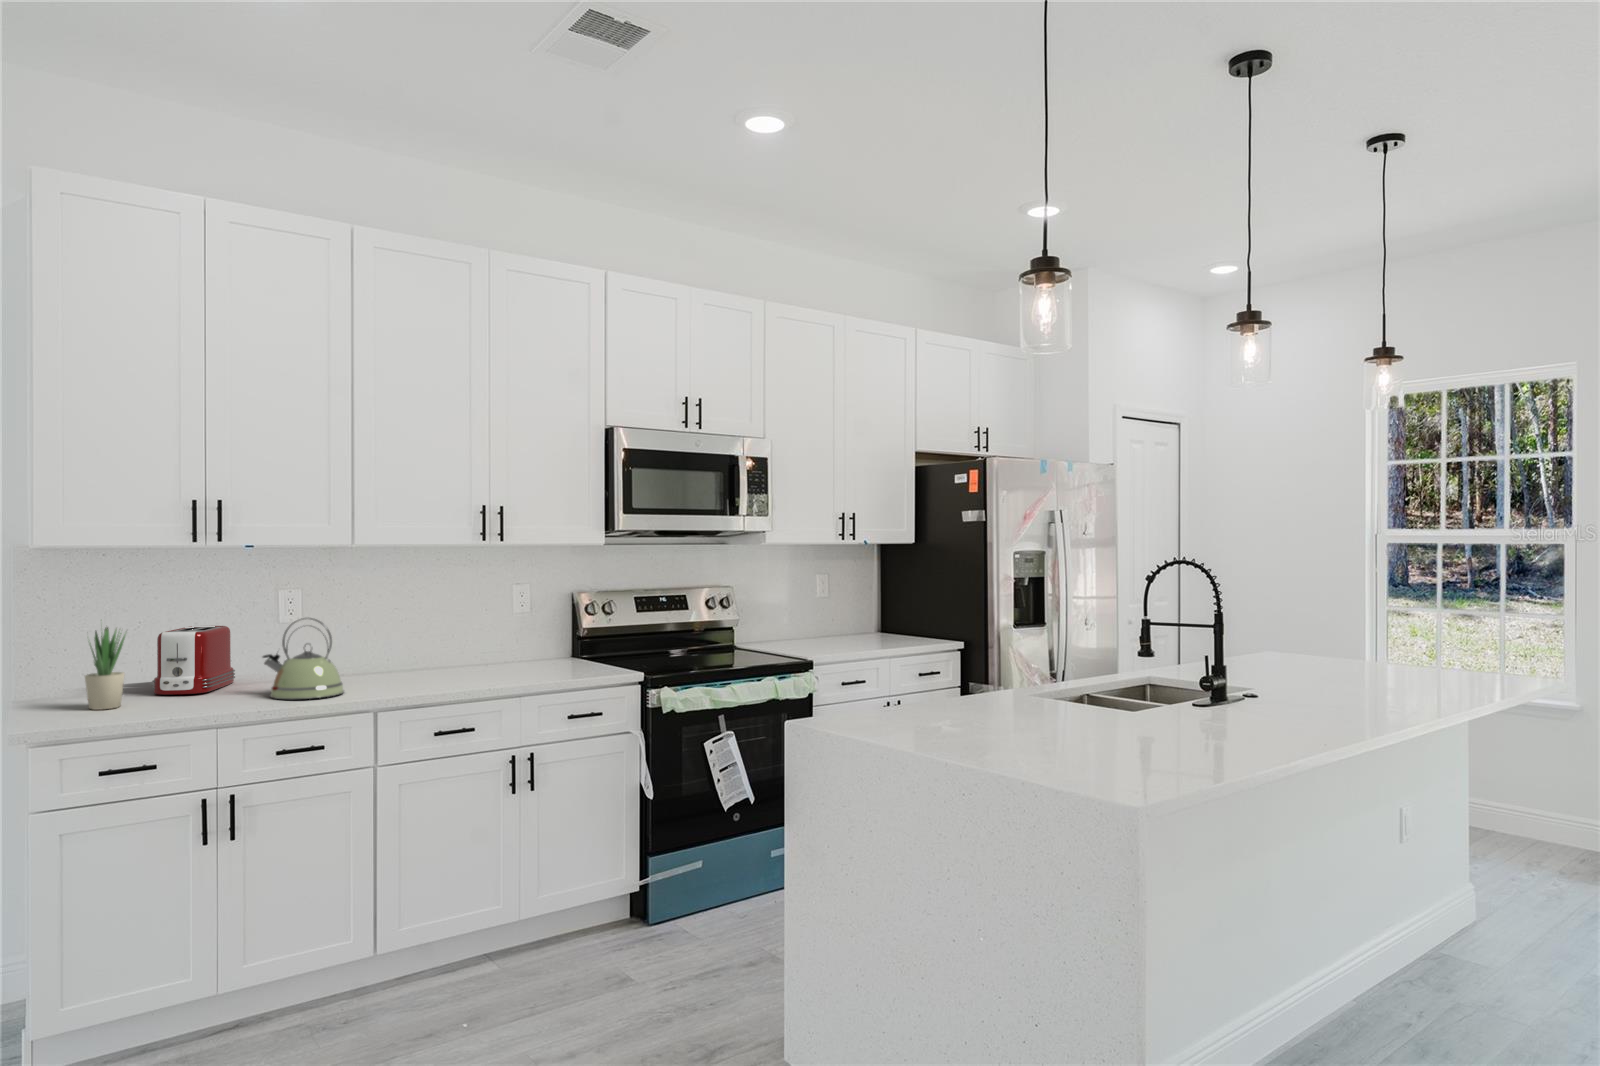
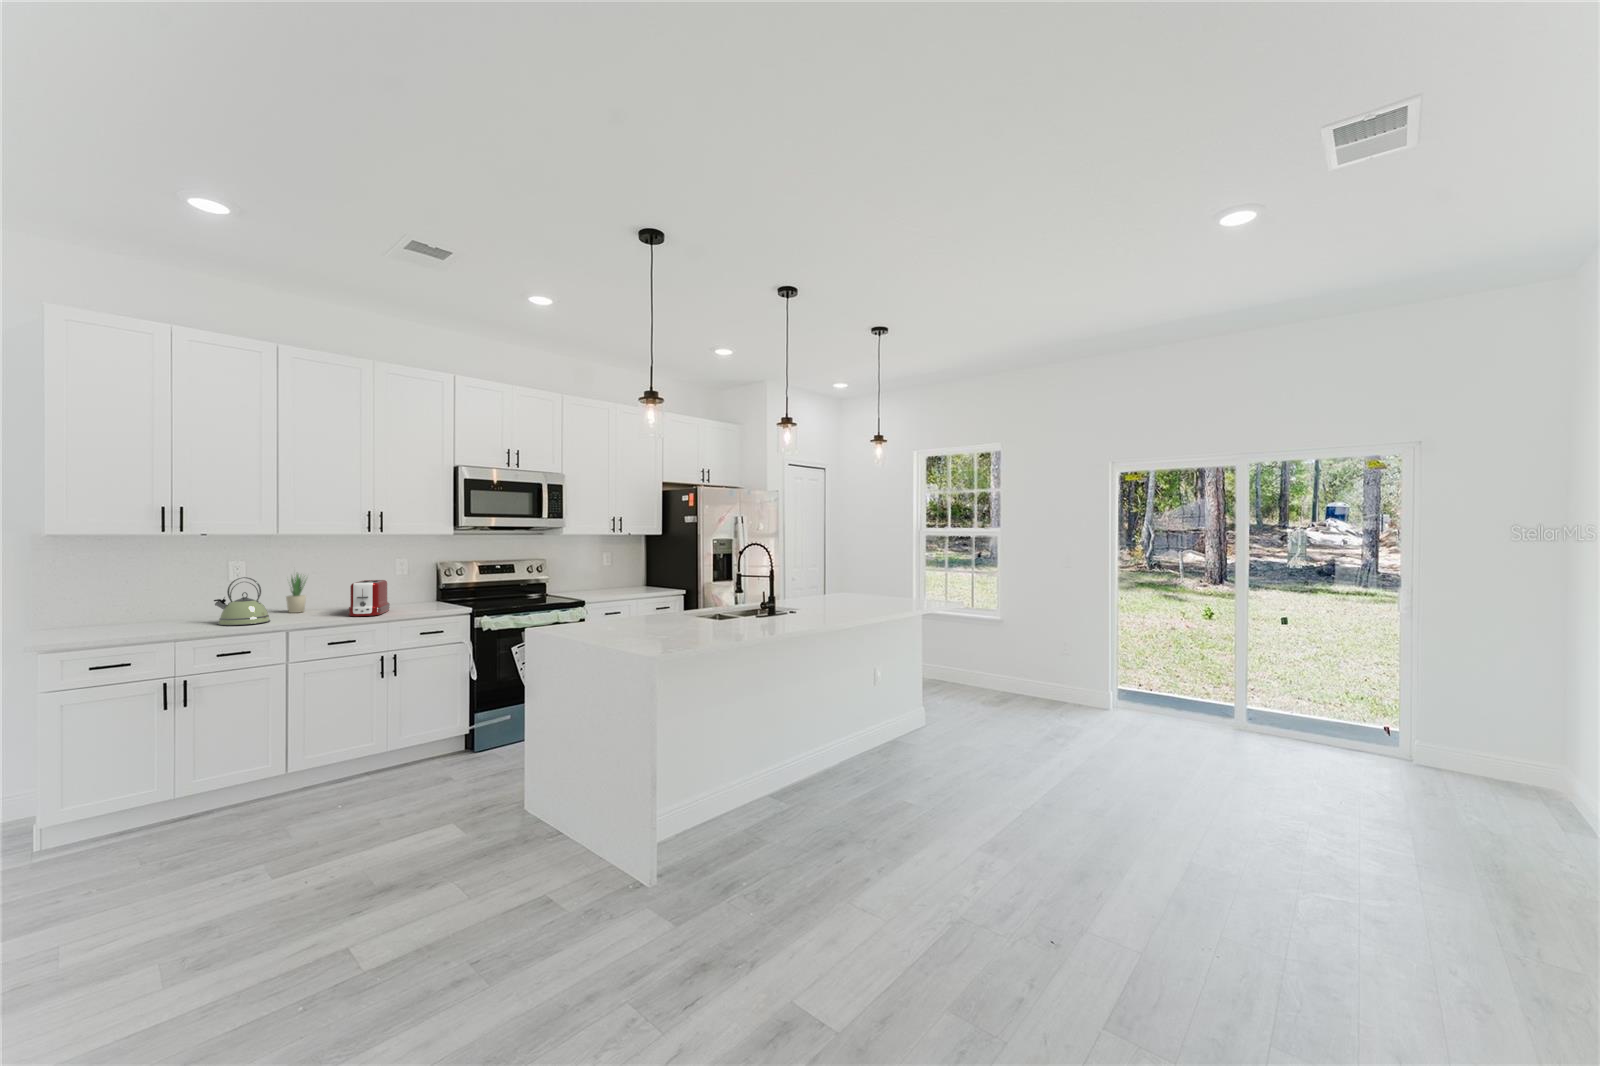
toaster: present [152,626,235,695] -> present [348,580,390,616]
potted plant: present [85,627,126,710] -> present [286,574,306,613]

